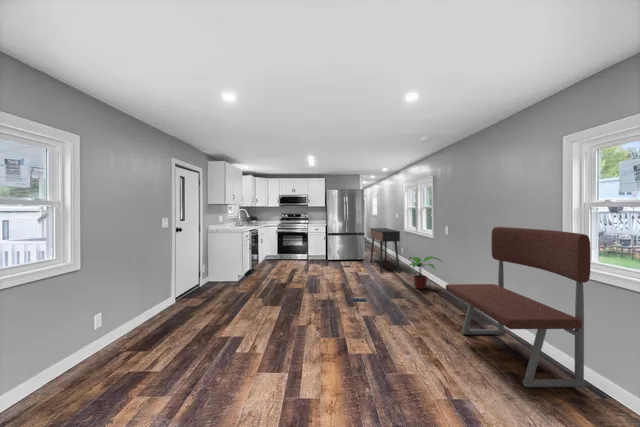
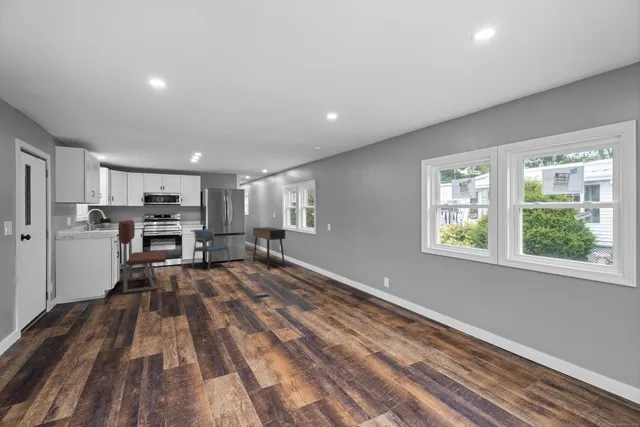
bench: present [446,227,591,387] -> present [118,220,166,293]
armchair: none [313,228,346,268] -> present [192,229,230,271]
potted plant: present [409,257,441,289] -> none [298,250,326,279]

